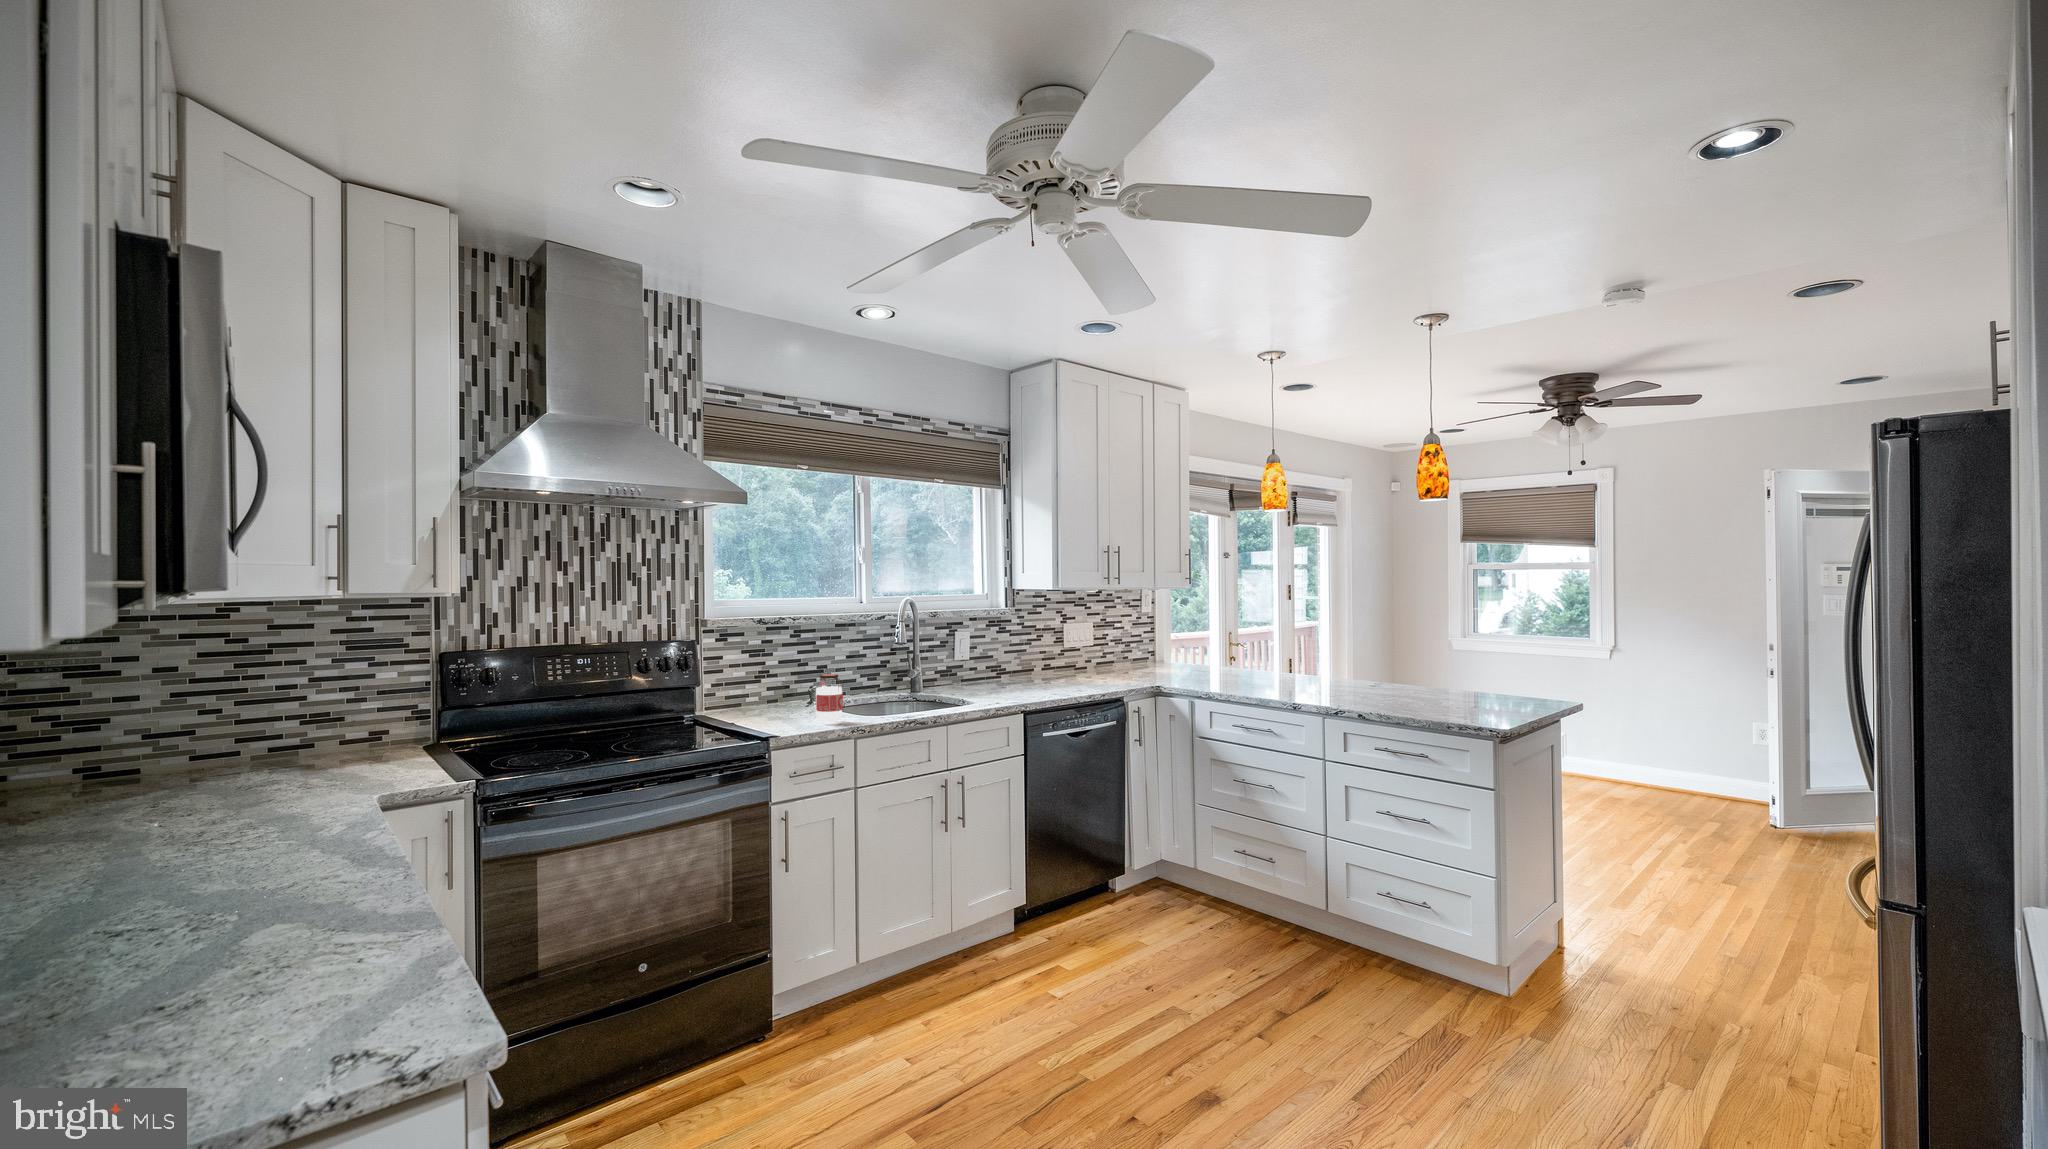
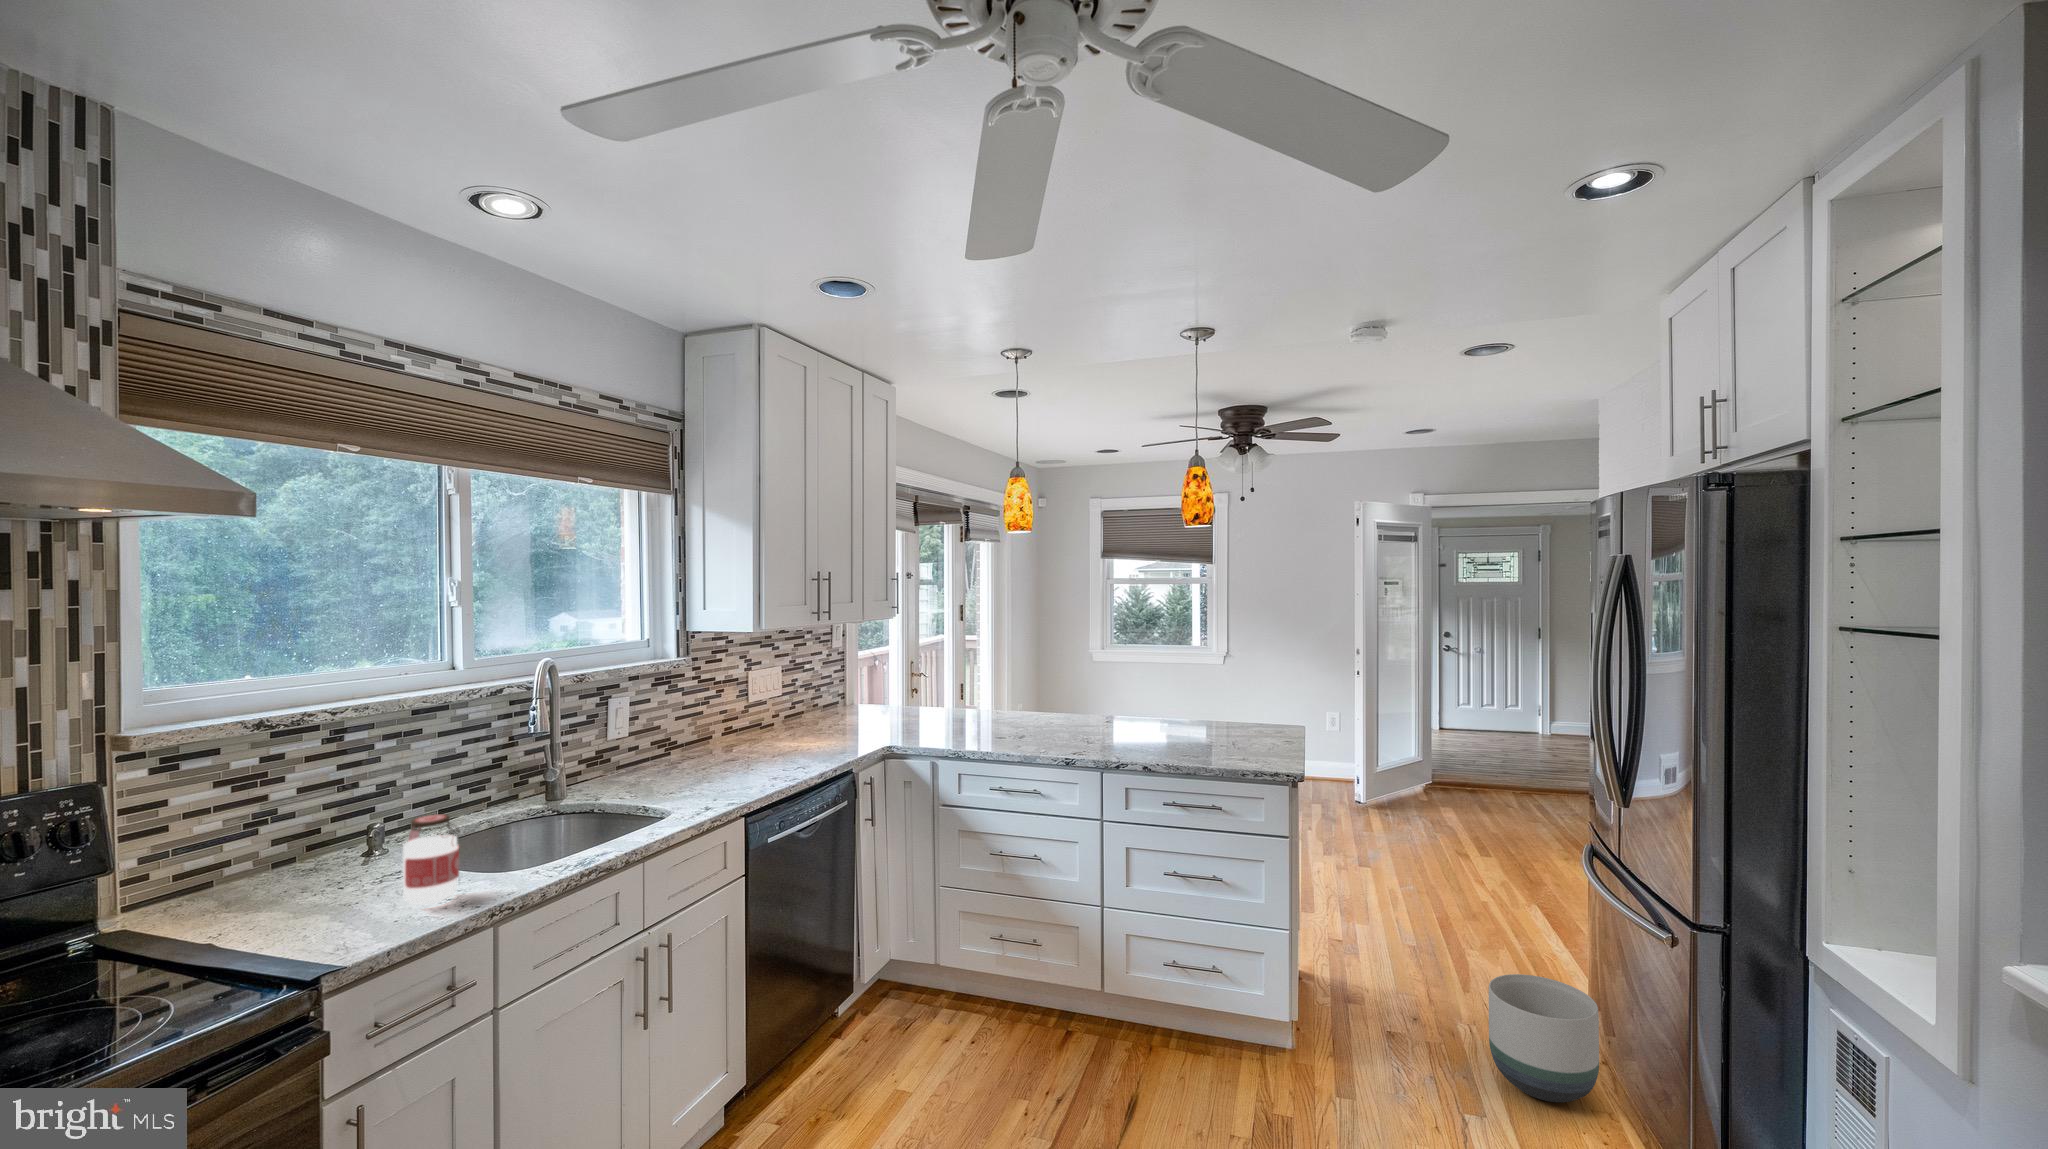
planter: none [1714,955,1845,1087] -> present [1489,974,1599,1102]

